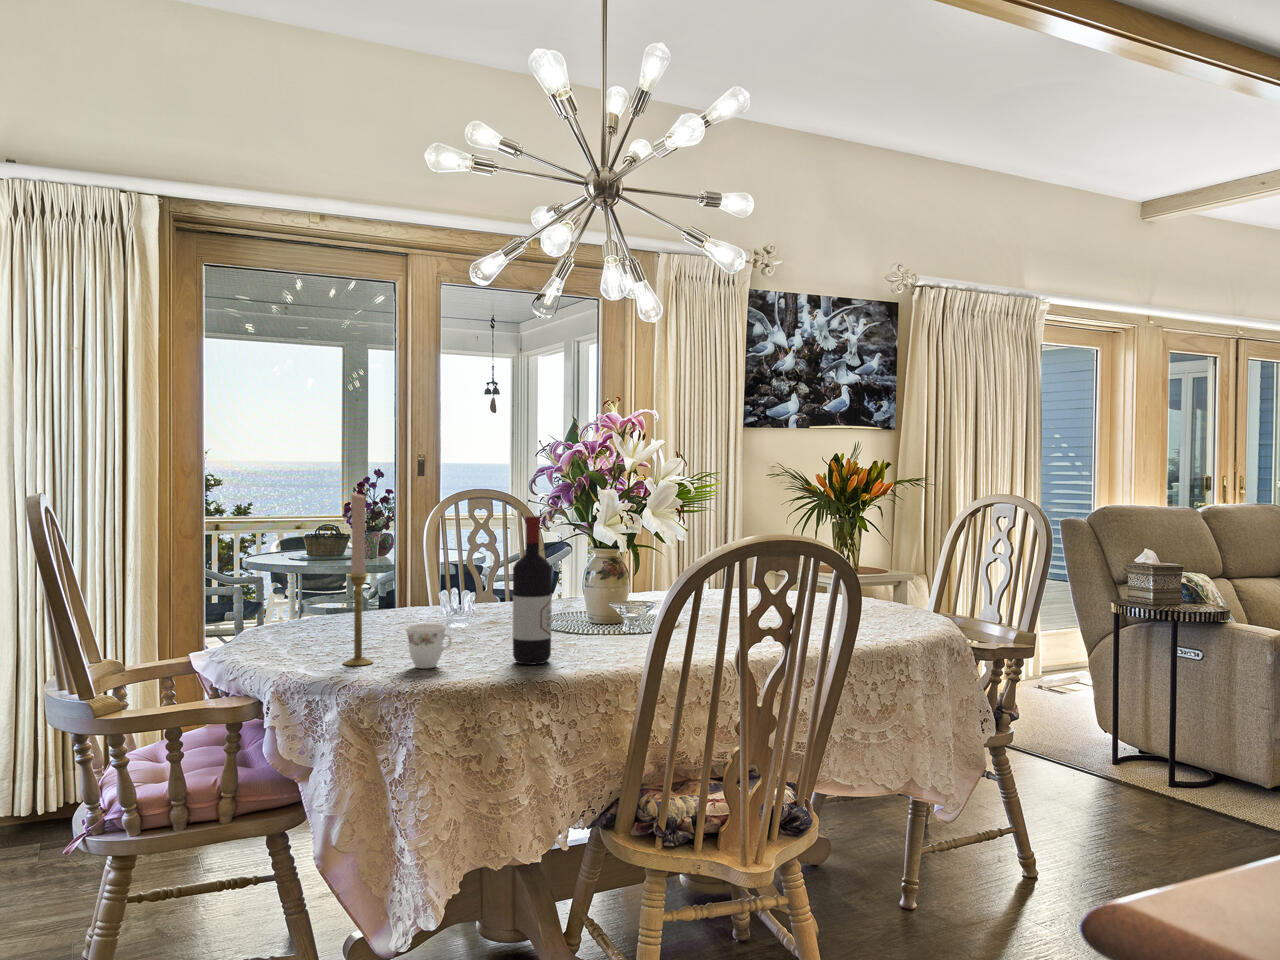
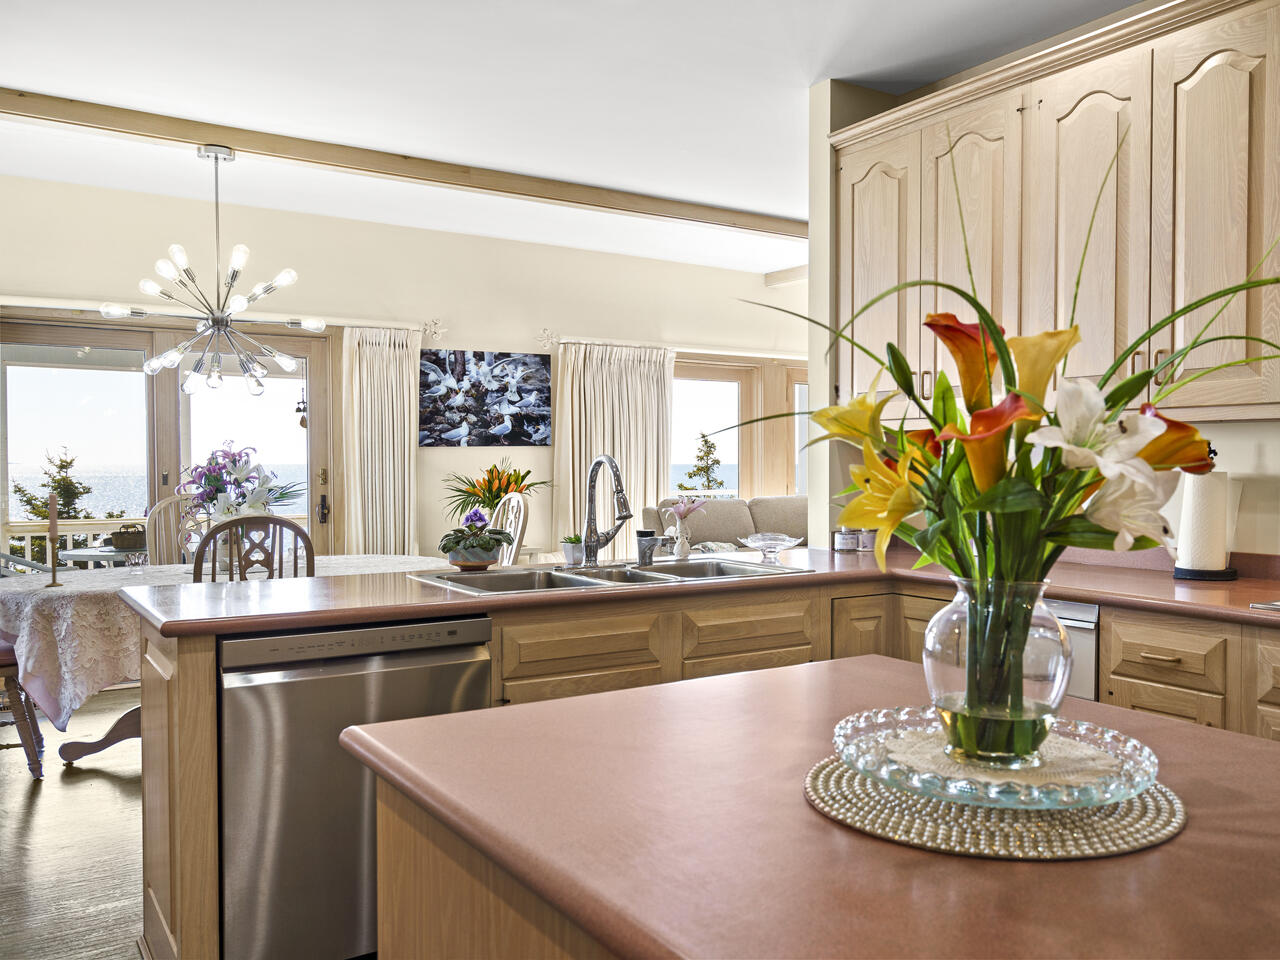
wine bottle: present [513,516,552,665] -> none [141,505,165,584]
teacup: present [405,623,452,668] -> none [77,563,103,586]

